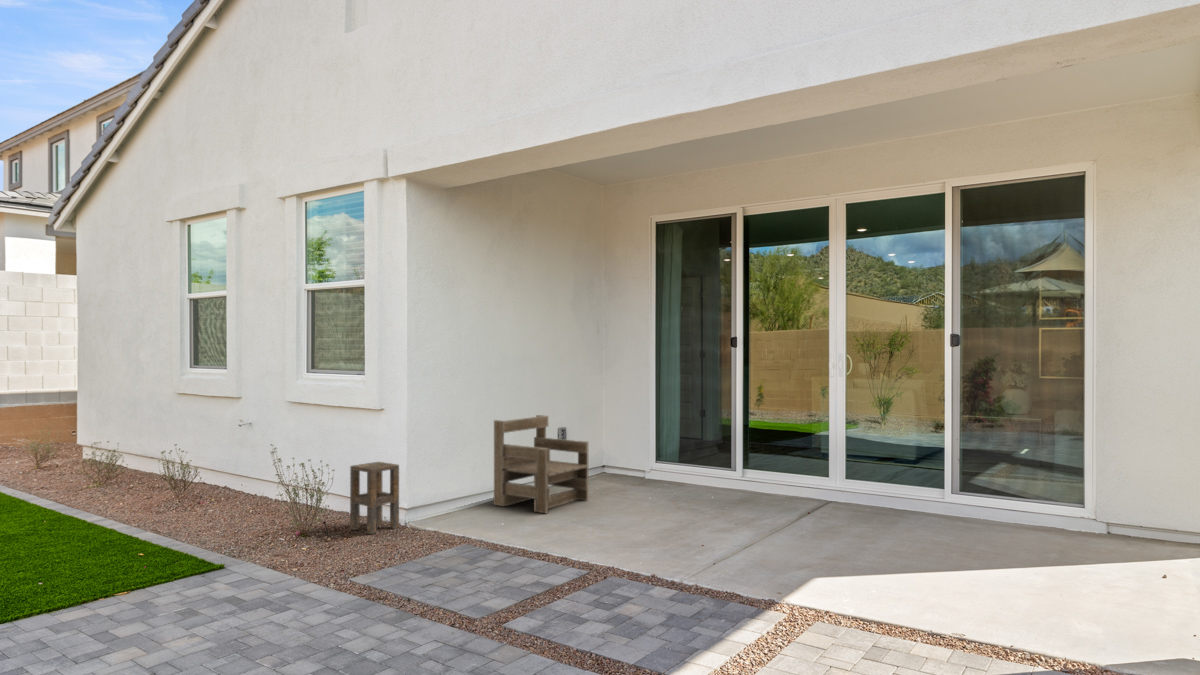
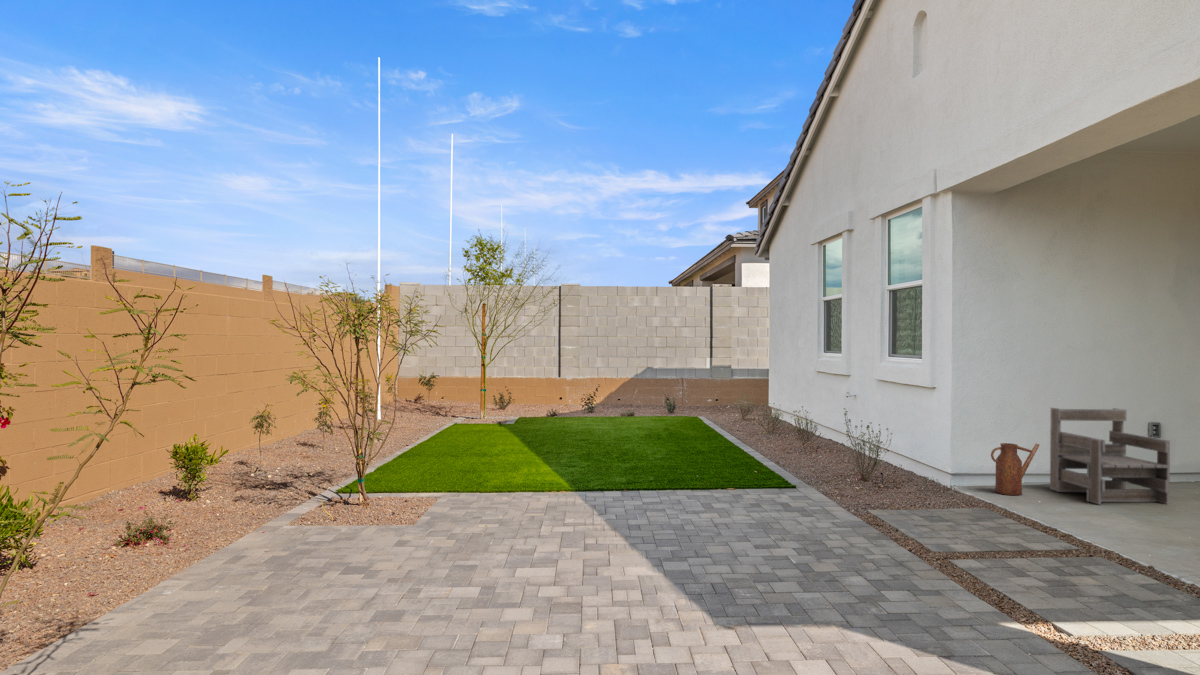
watering can: none [450,460,489,521] -> present [991,443,1039,495]
side table: present [350,462,399,534] -> none [901,431,942,489]

